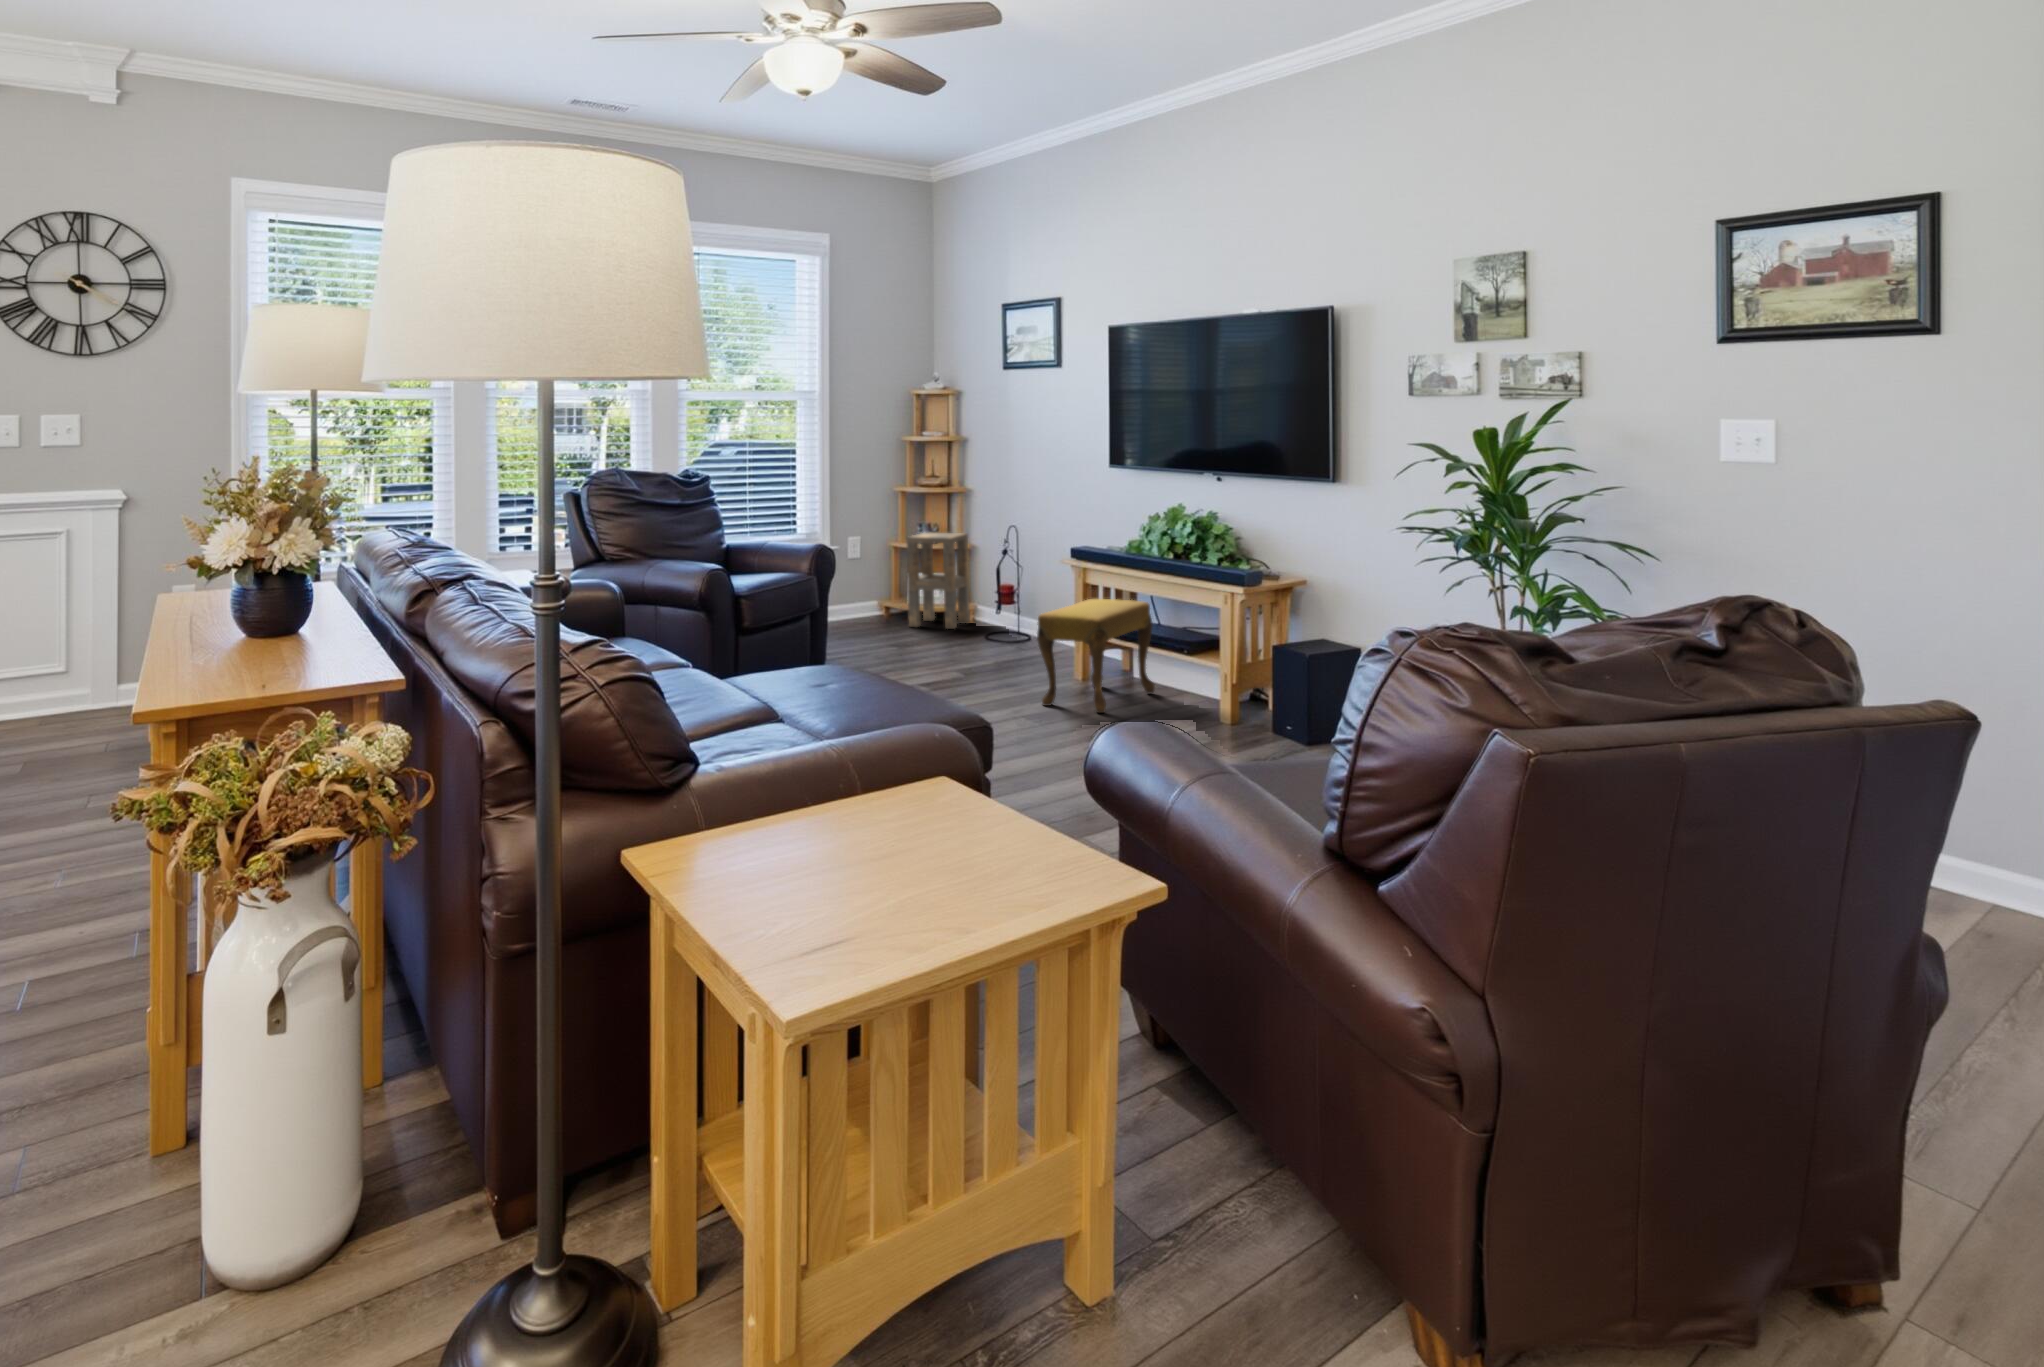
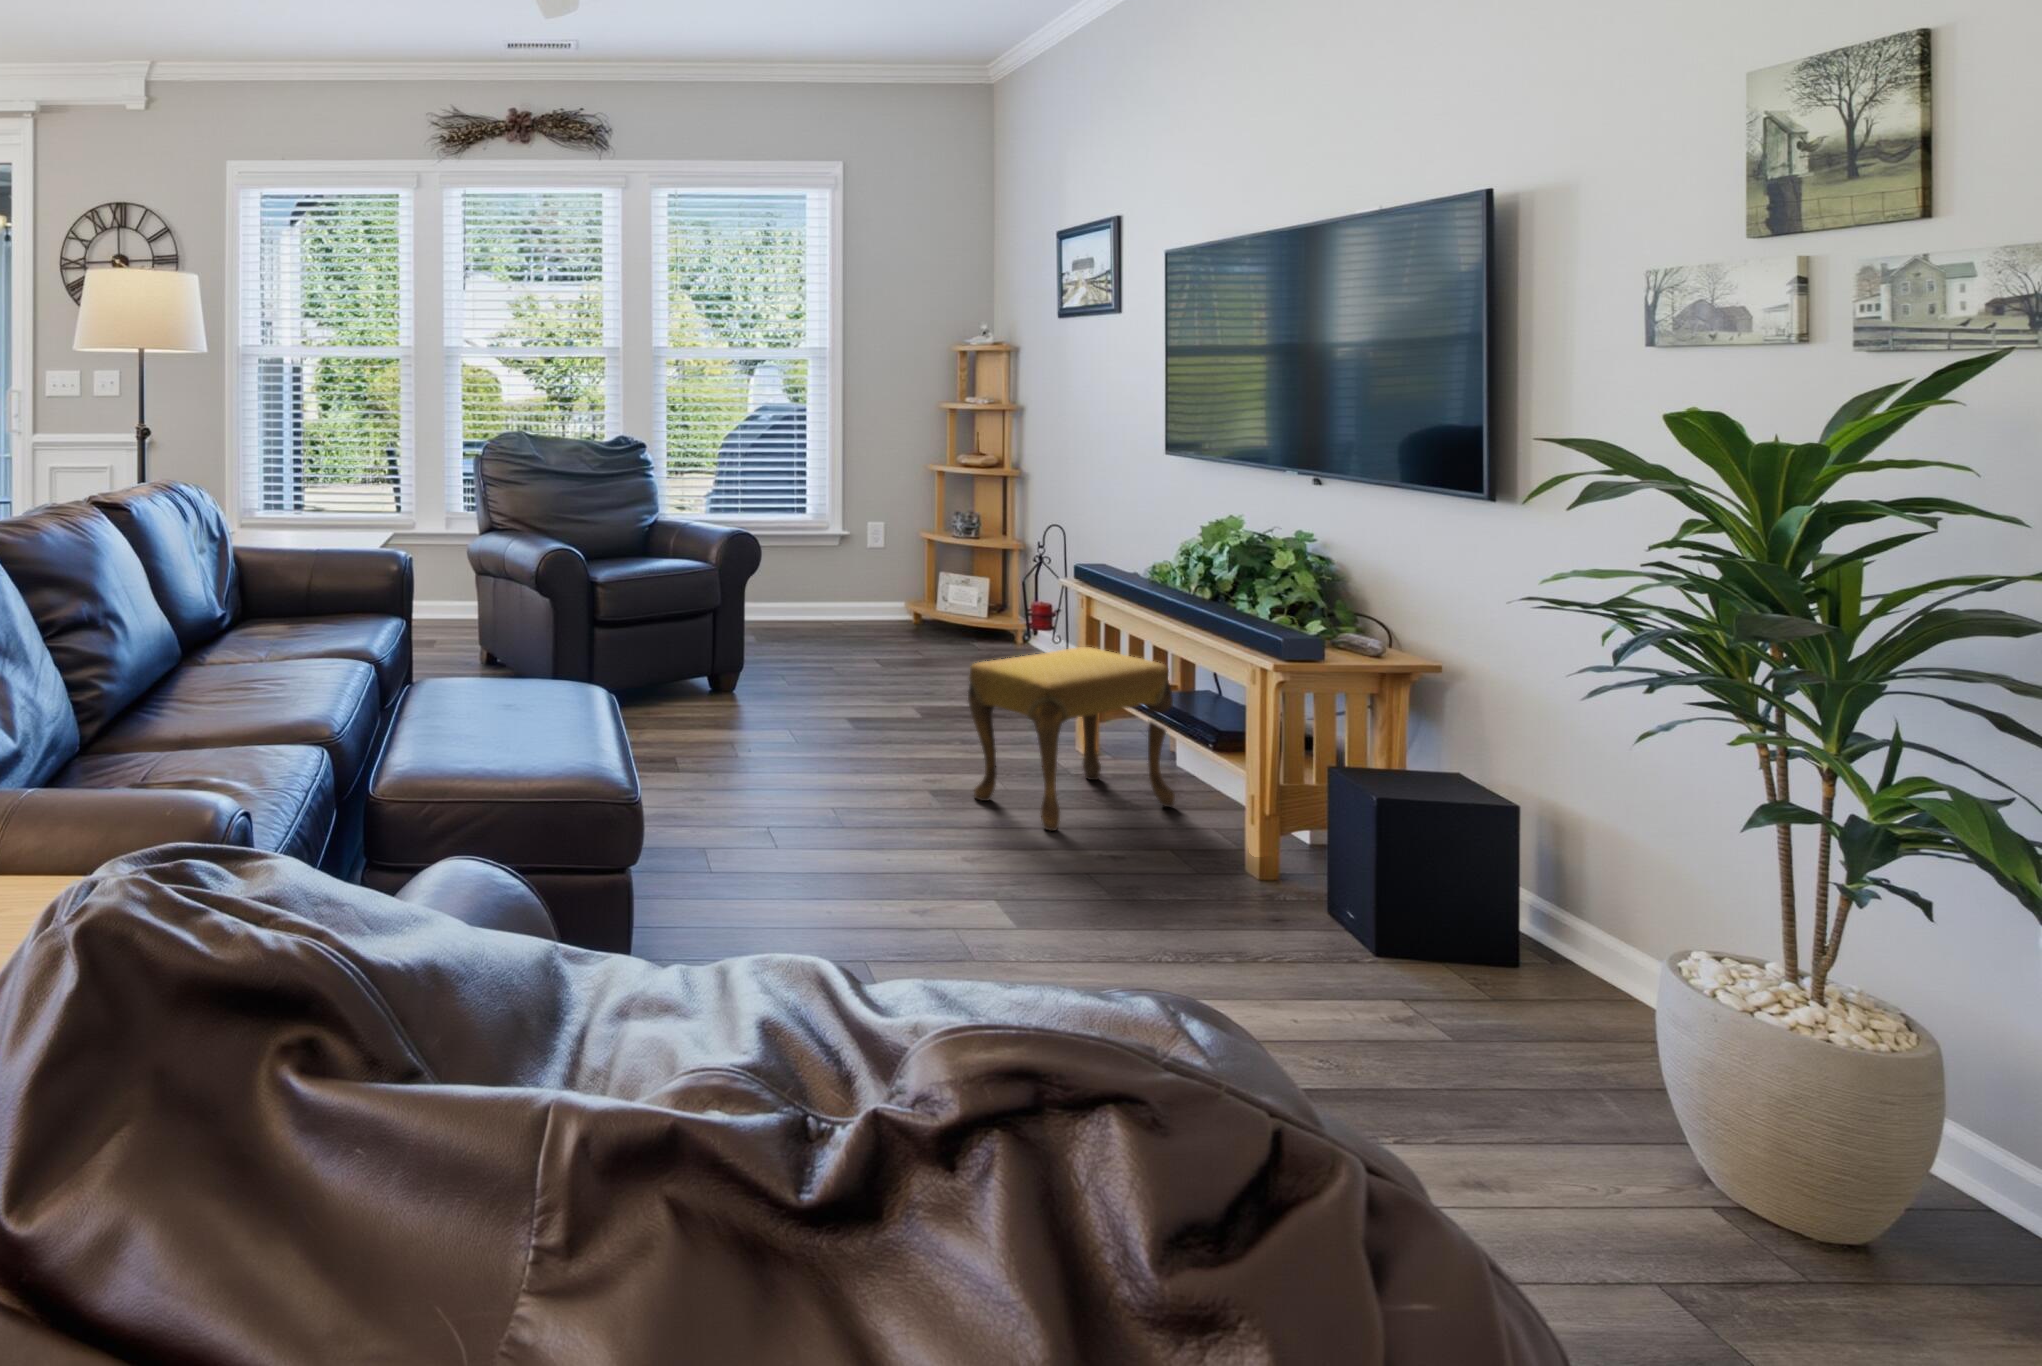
side table: present [907,532,970,629] -> none [927,524,1015,653]

